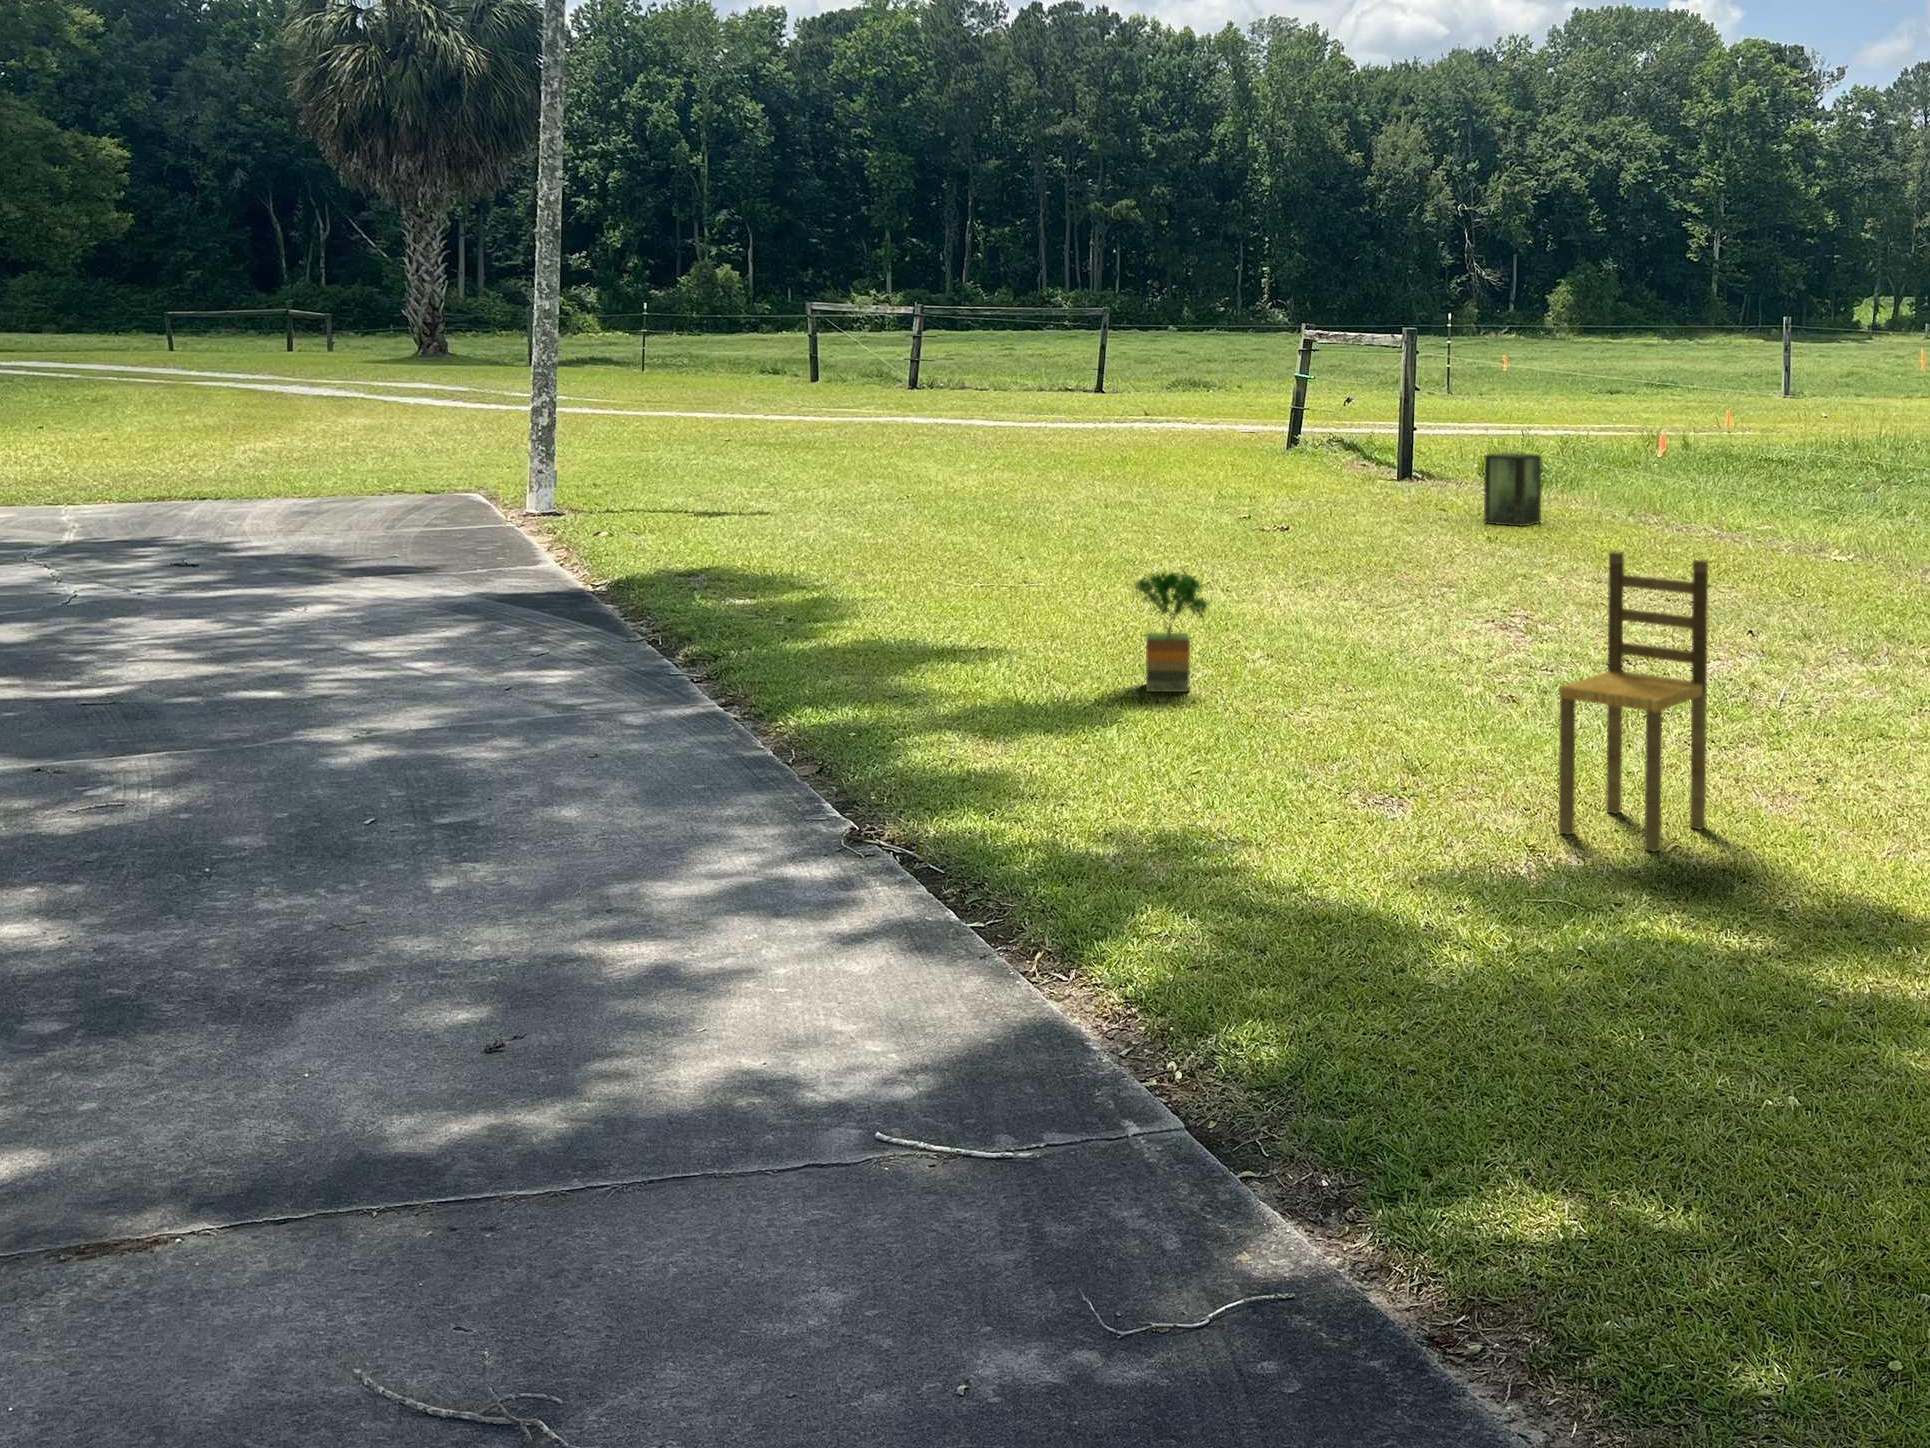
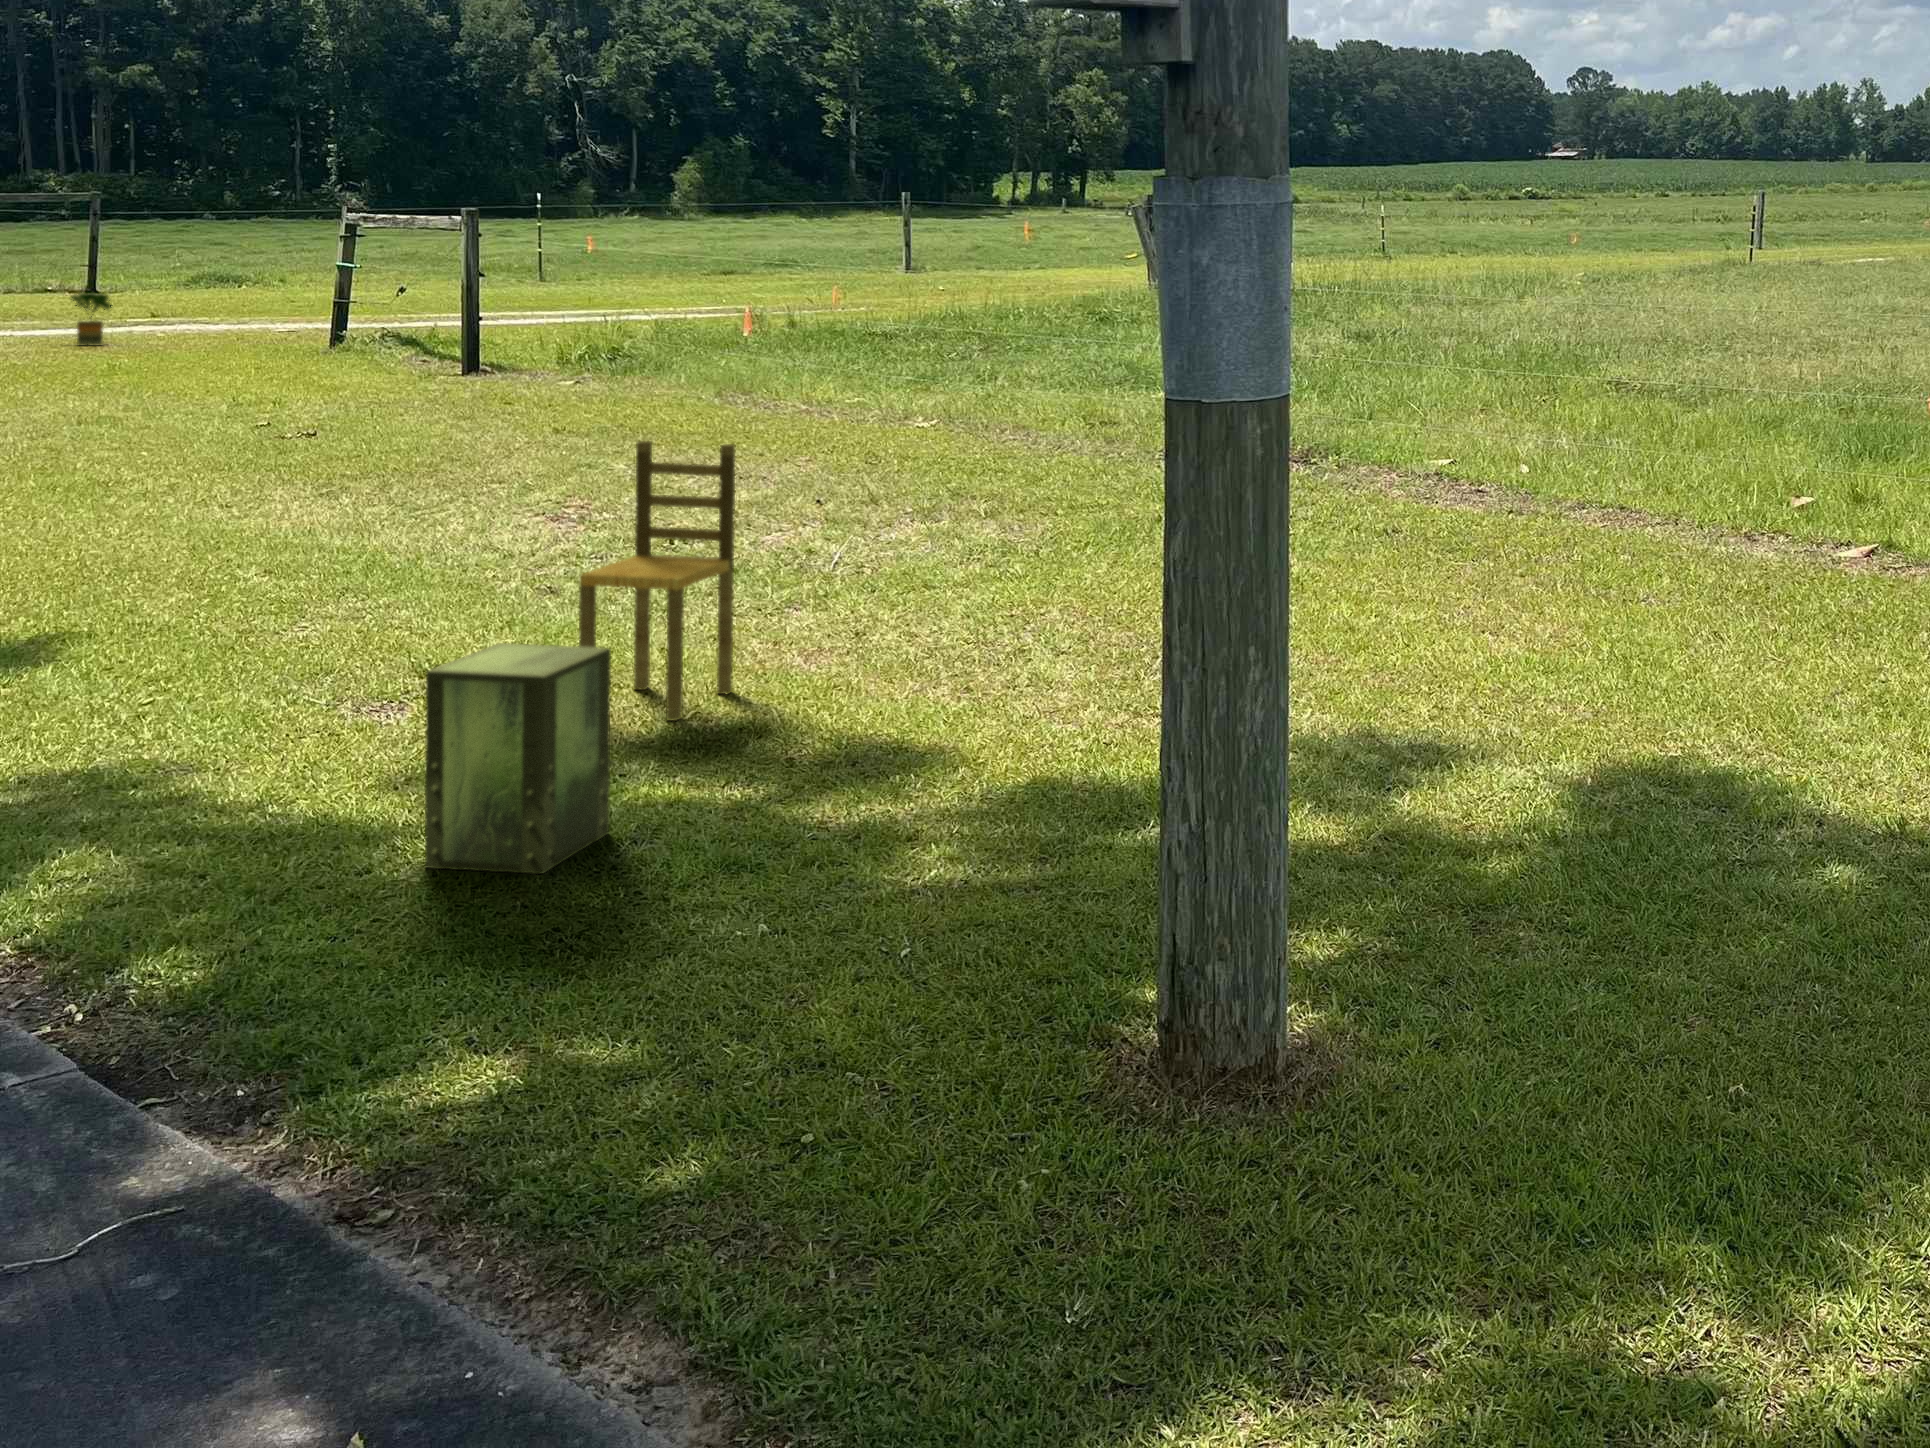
storage box: present [1484,453,1542,526] -> present [425,643,611,874]
potted tree: present [1134,573,1208,692] -> present [71,292,113,346]

